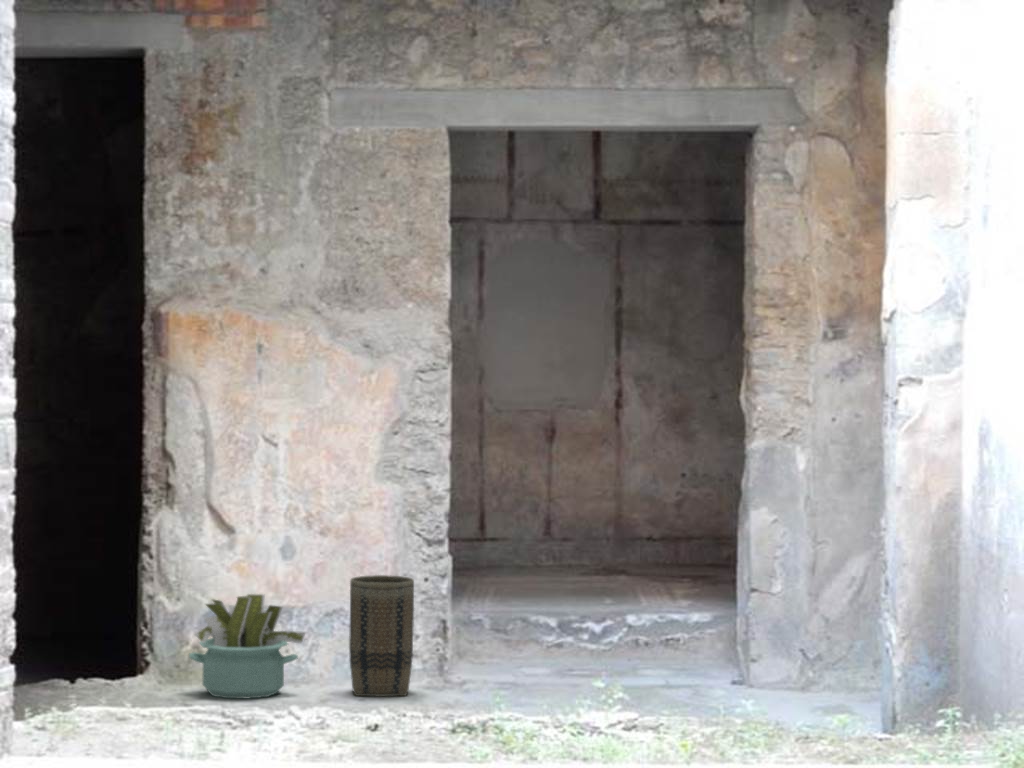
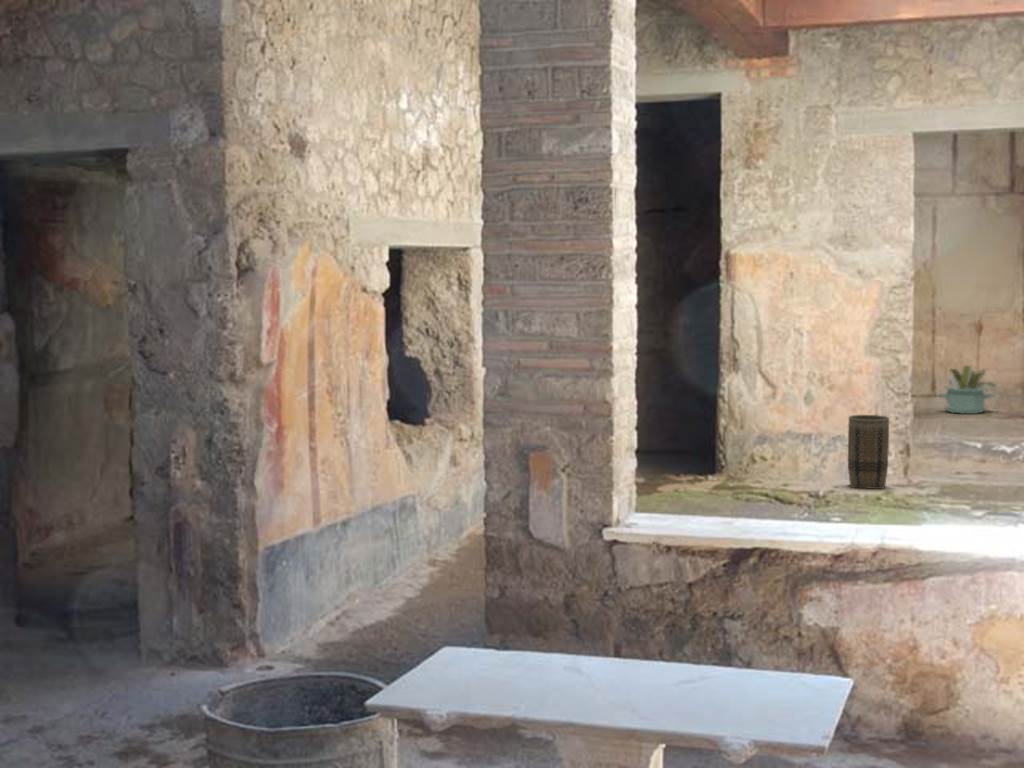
decorative plant: present [189,594,305,698] -> present [940,366,997,414]

